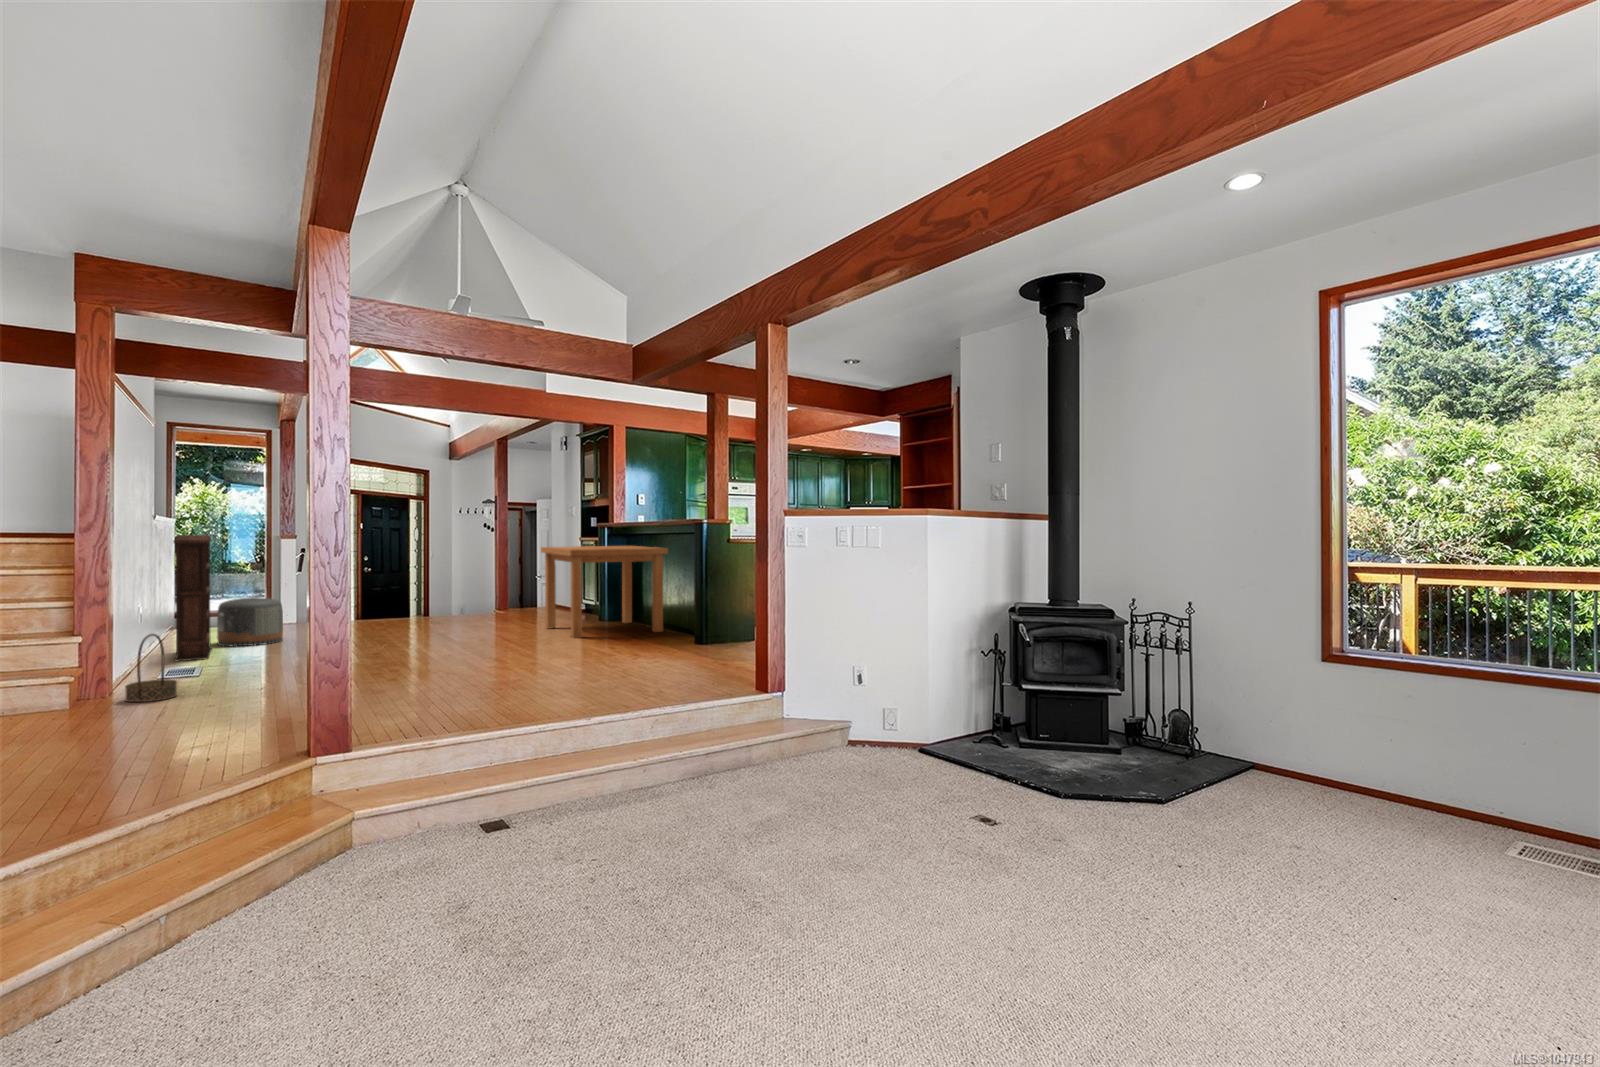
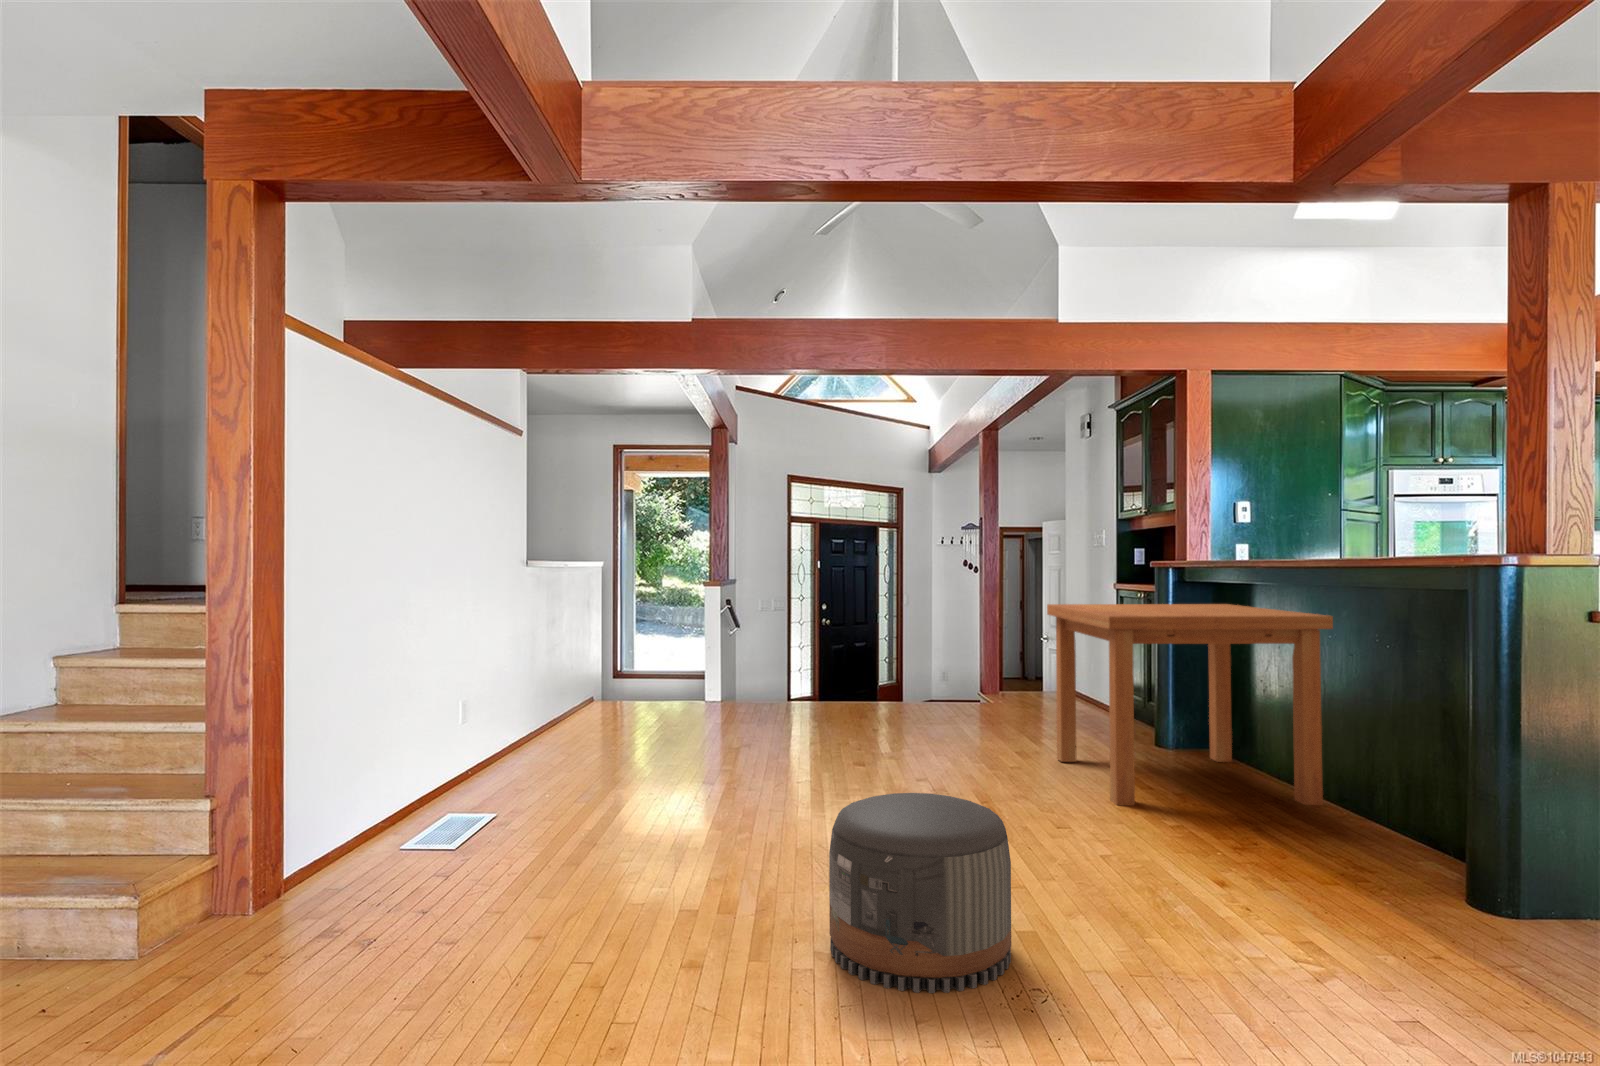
bookshelf: present [174,535,212,661] -> none [460,580,542,786]
pouf: present [217,597,283,646] -> present [829,793,1011,993]
basket: present [125,634,177,702] -> none [197,790,297,943]

